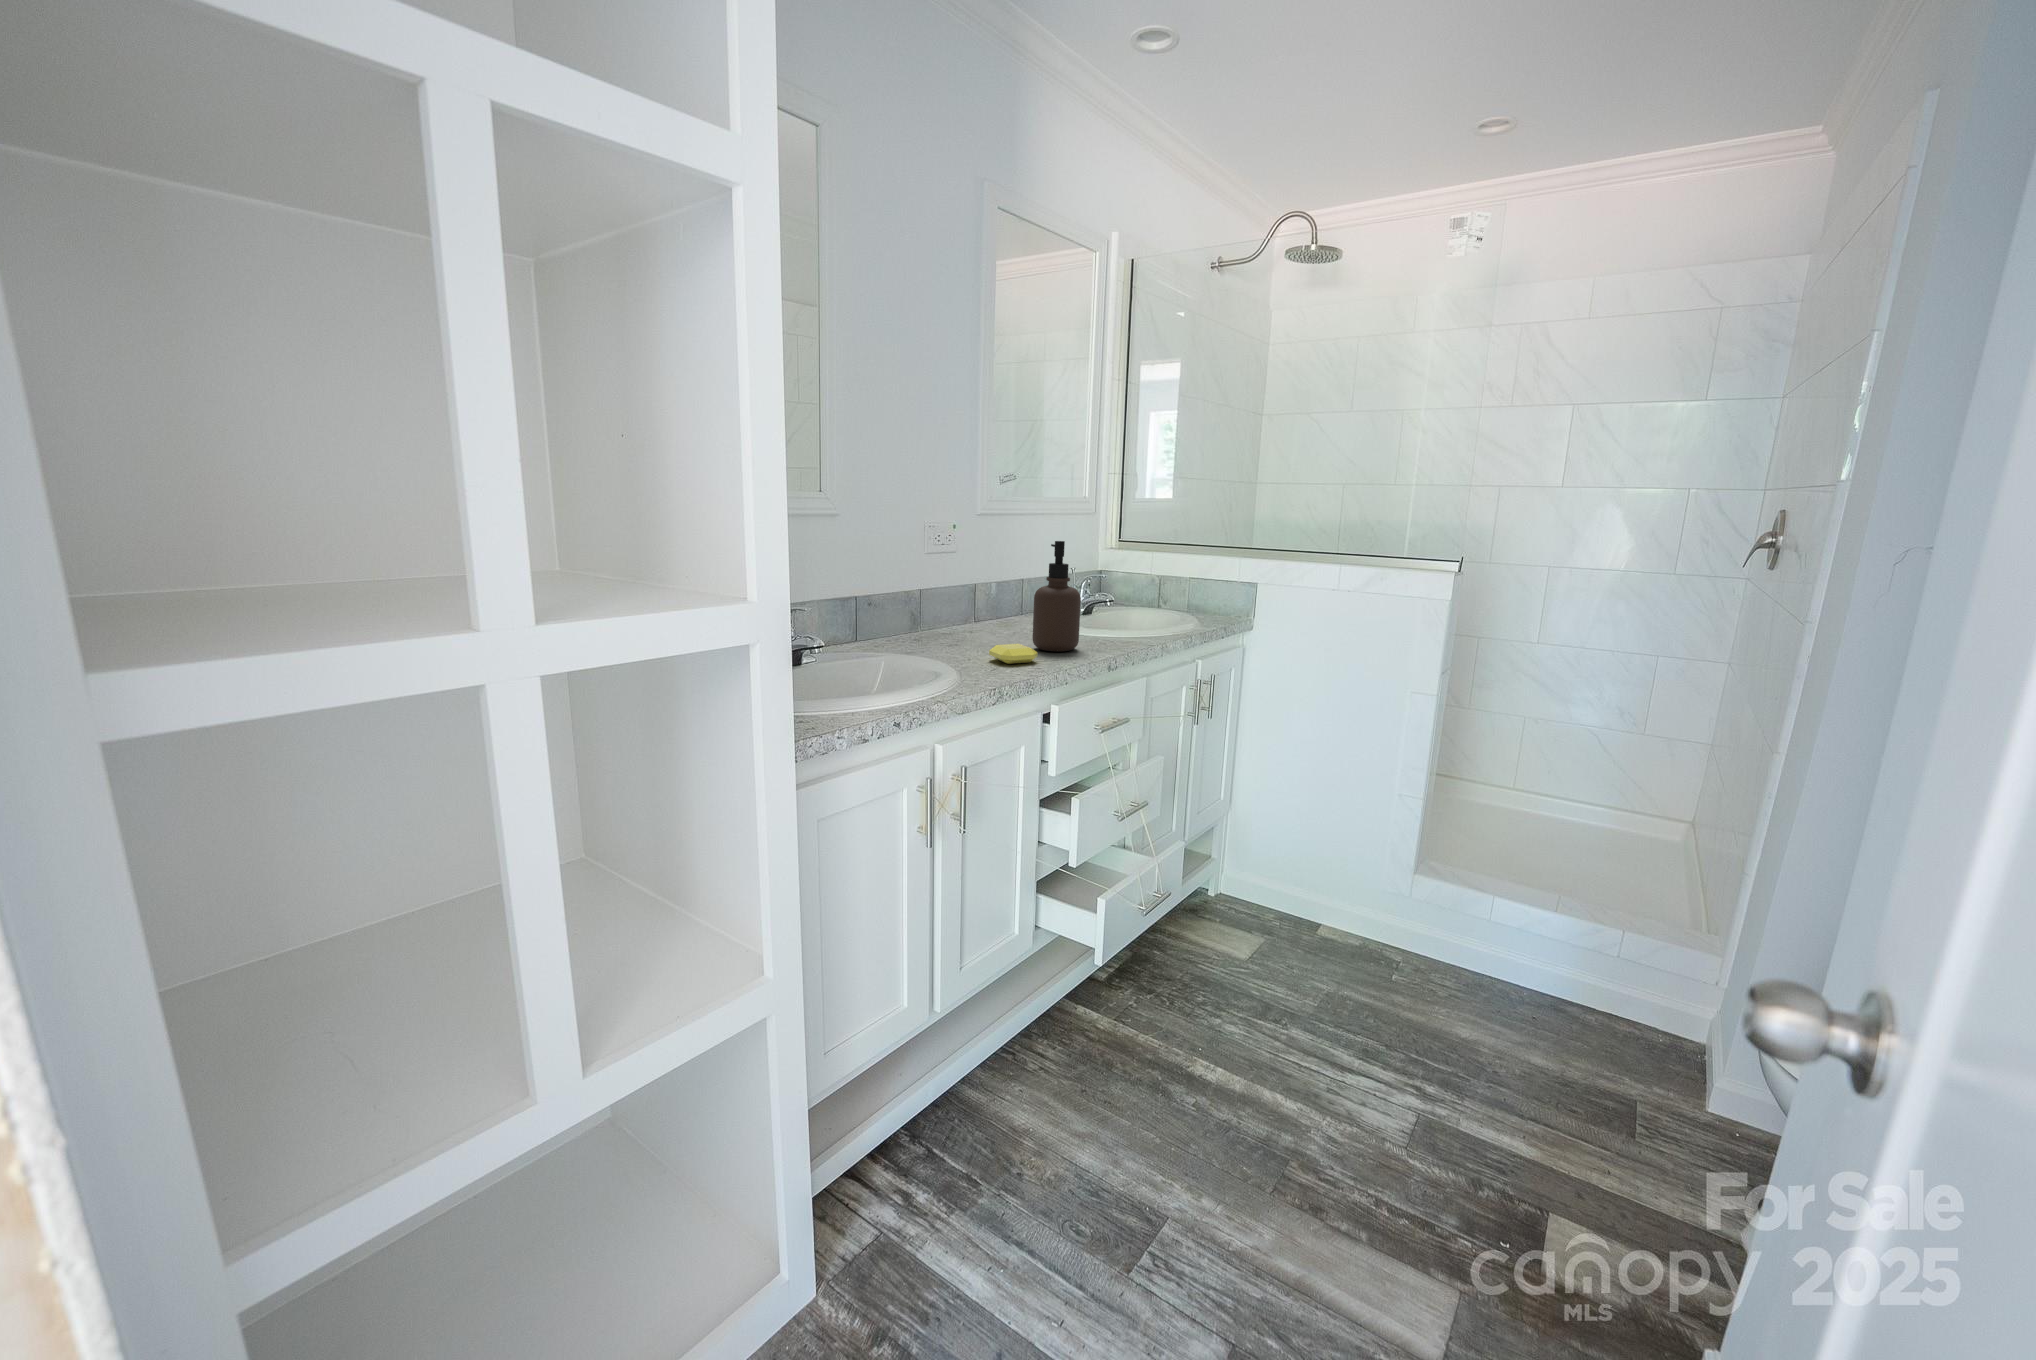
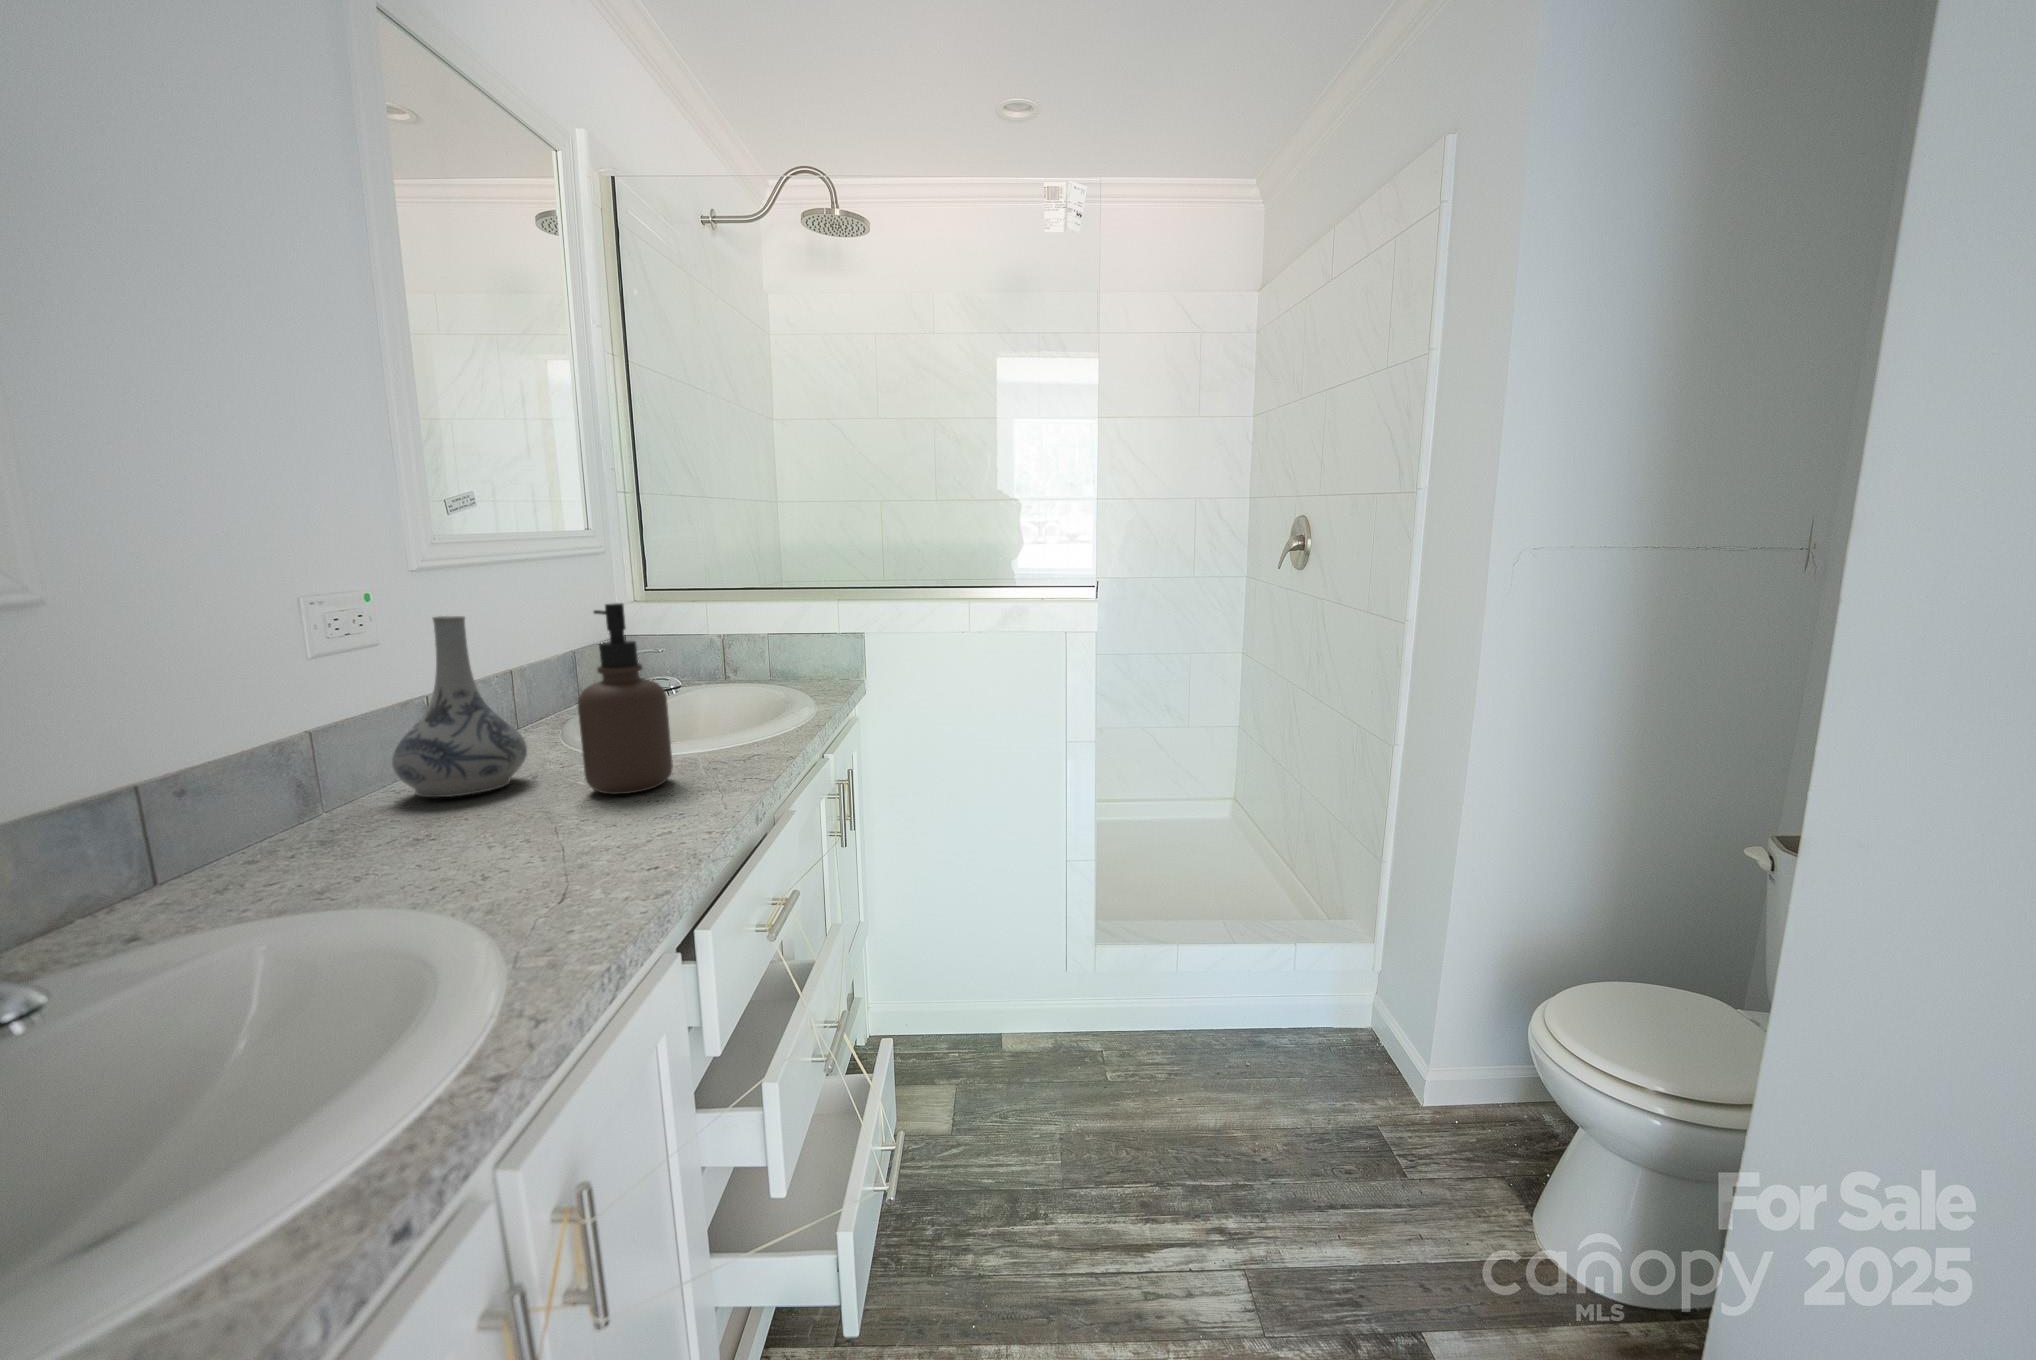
decorative vase: none [951,541,1012,639] -> present [392,616,527,797]
soap bar: present [989,644,1038,664] -> none [513,797,617,842]

